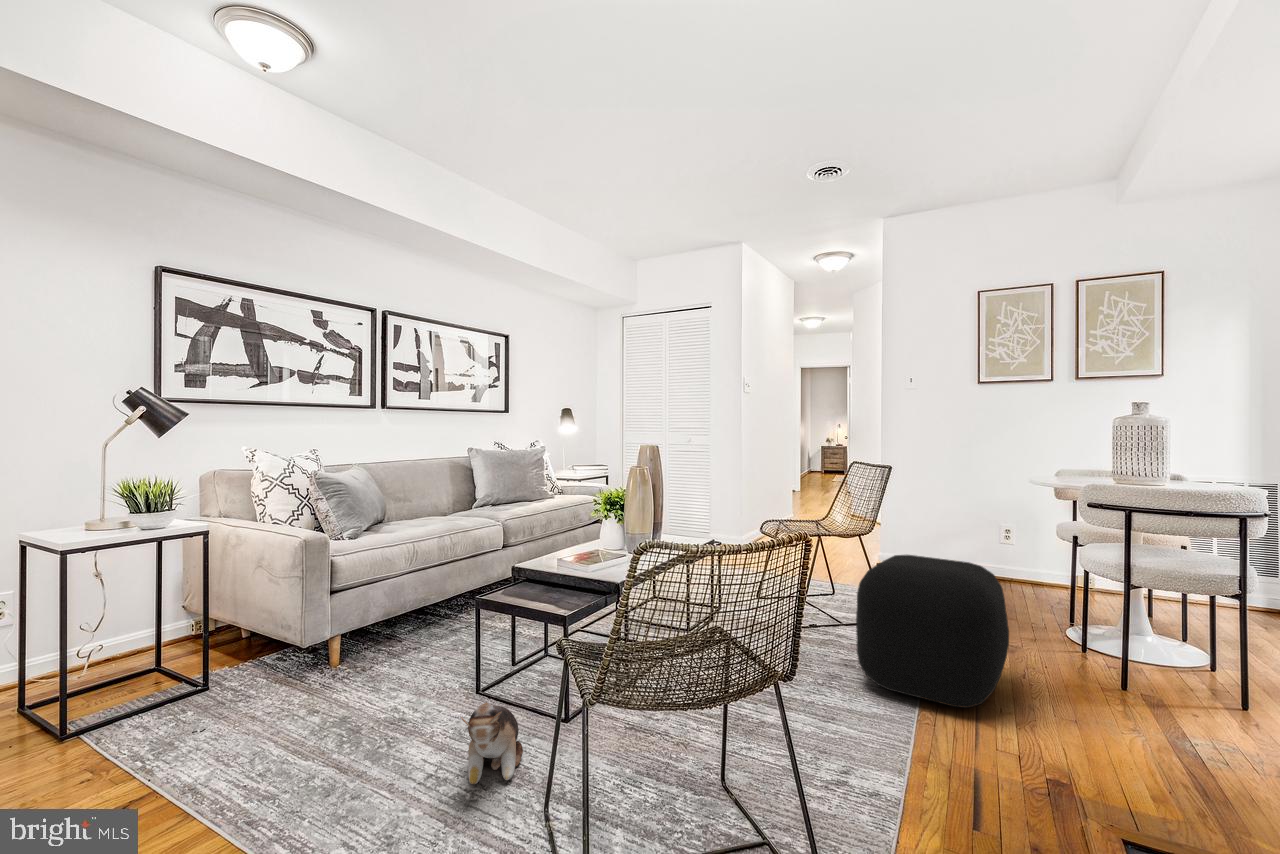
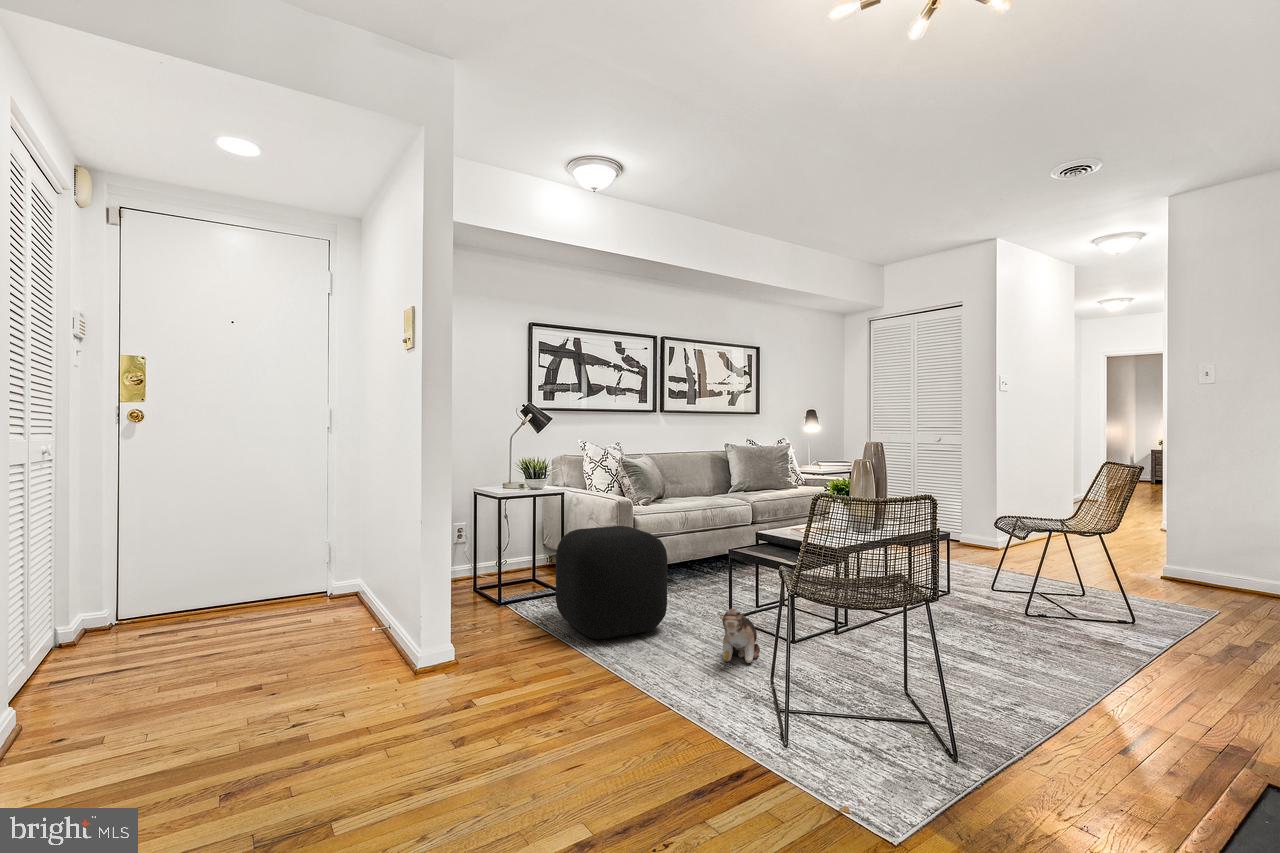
ottoman: present [856,555,1009,708] -> present [556,526,667,639]

